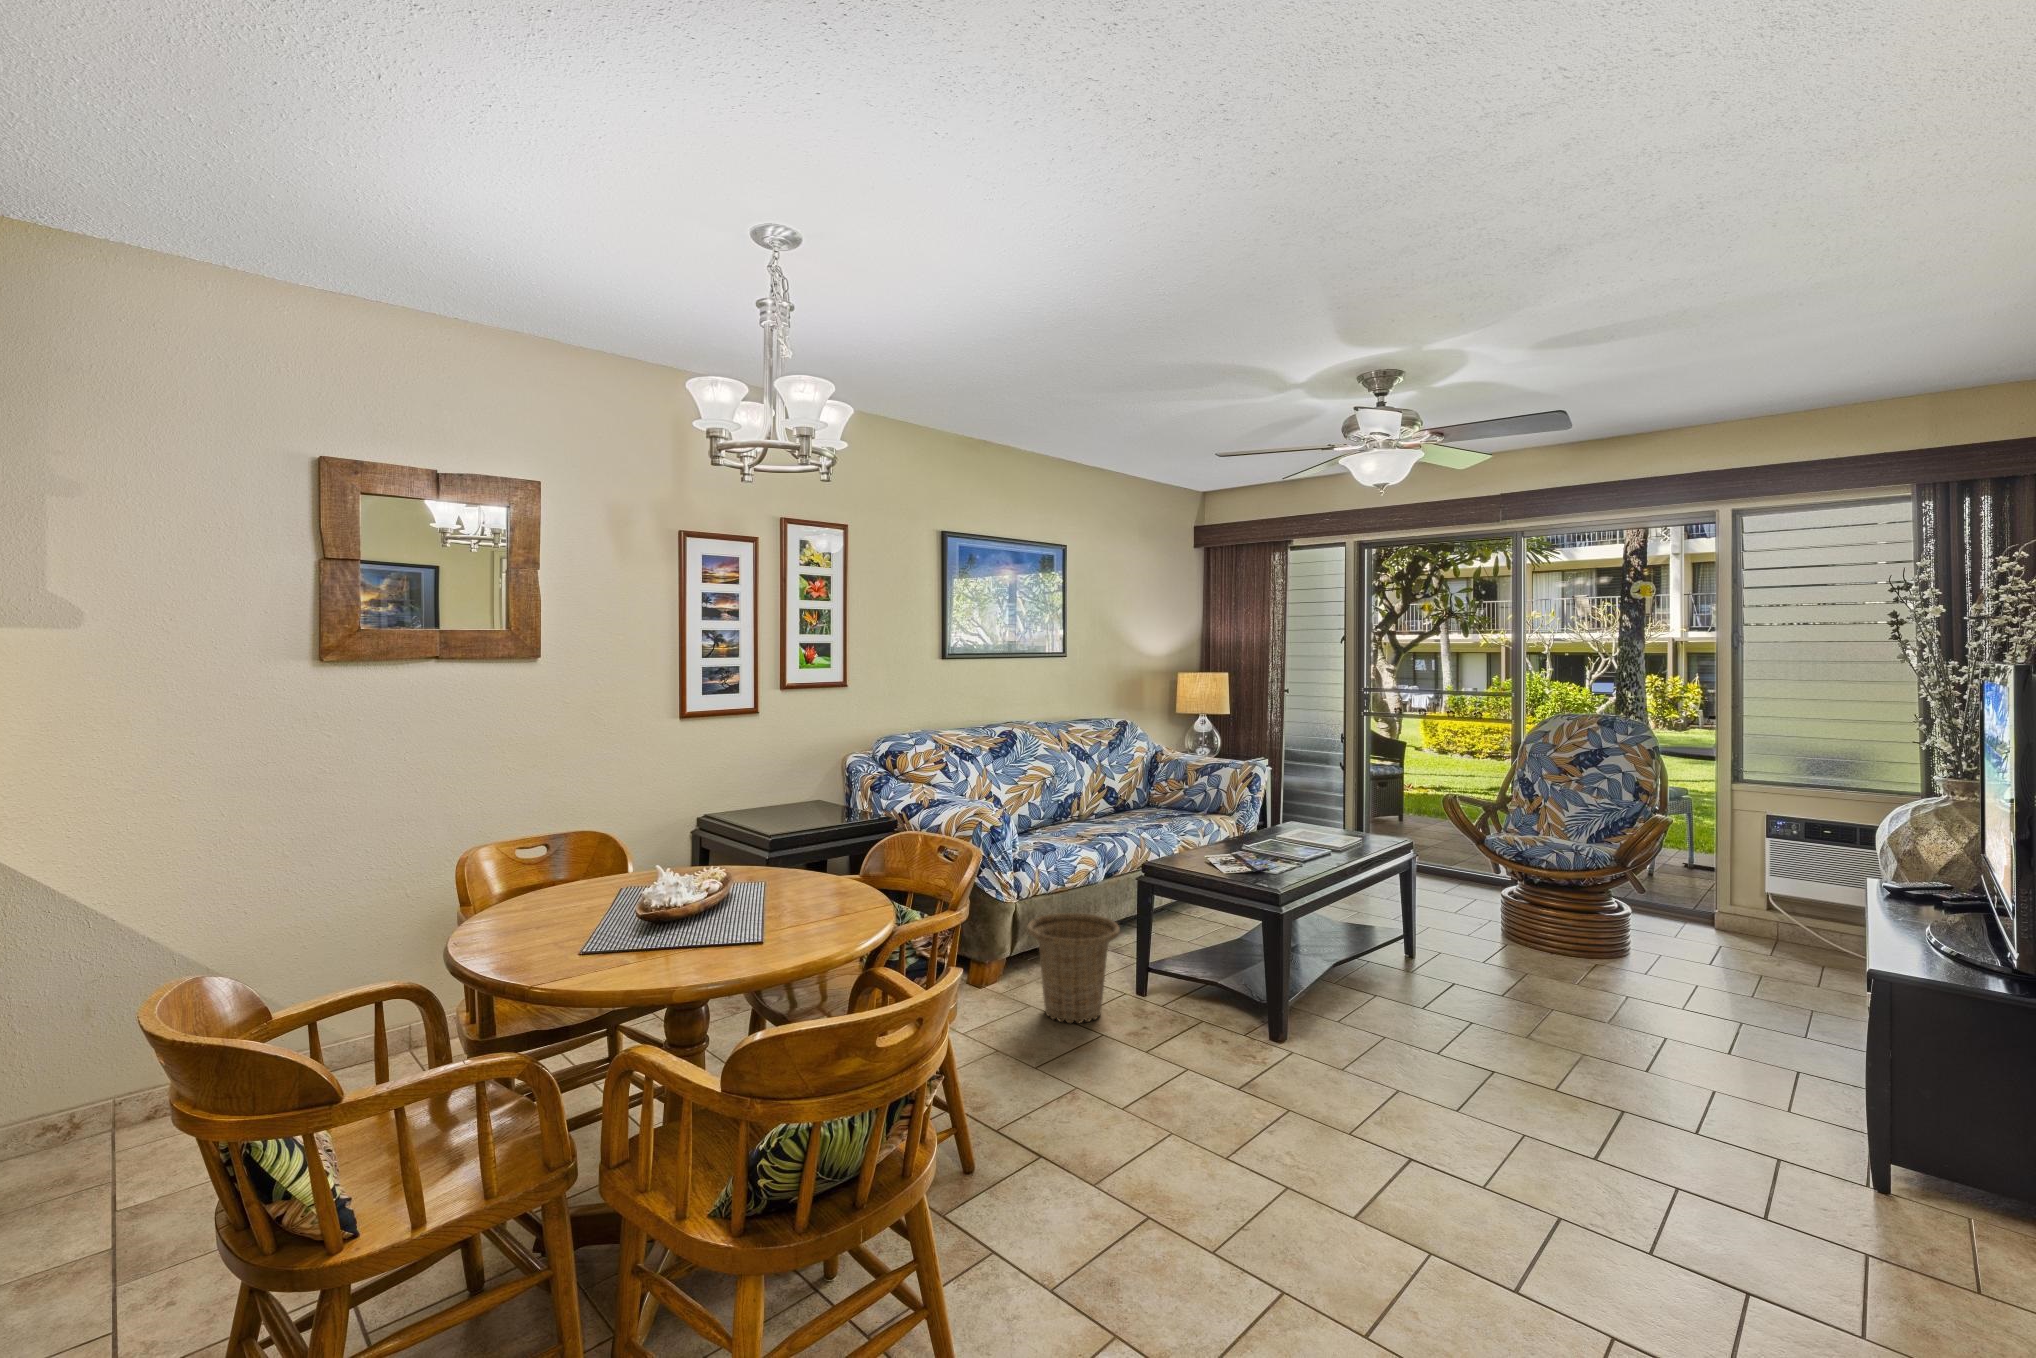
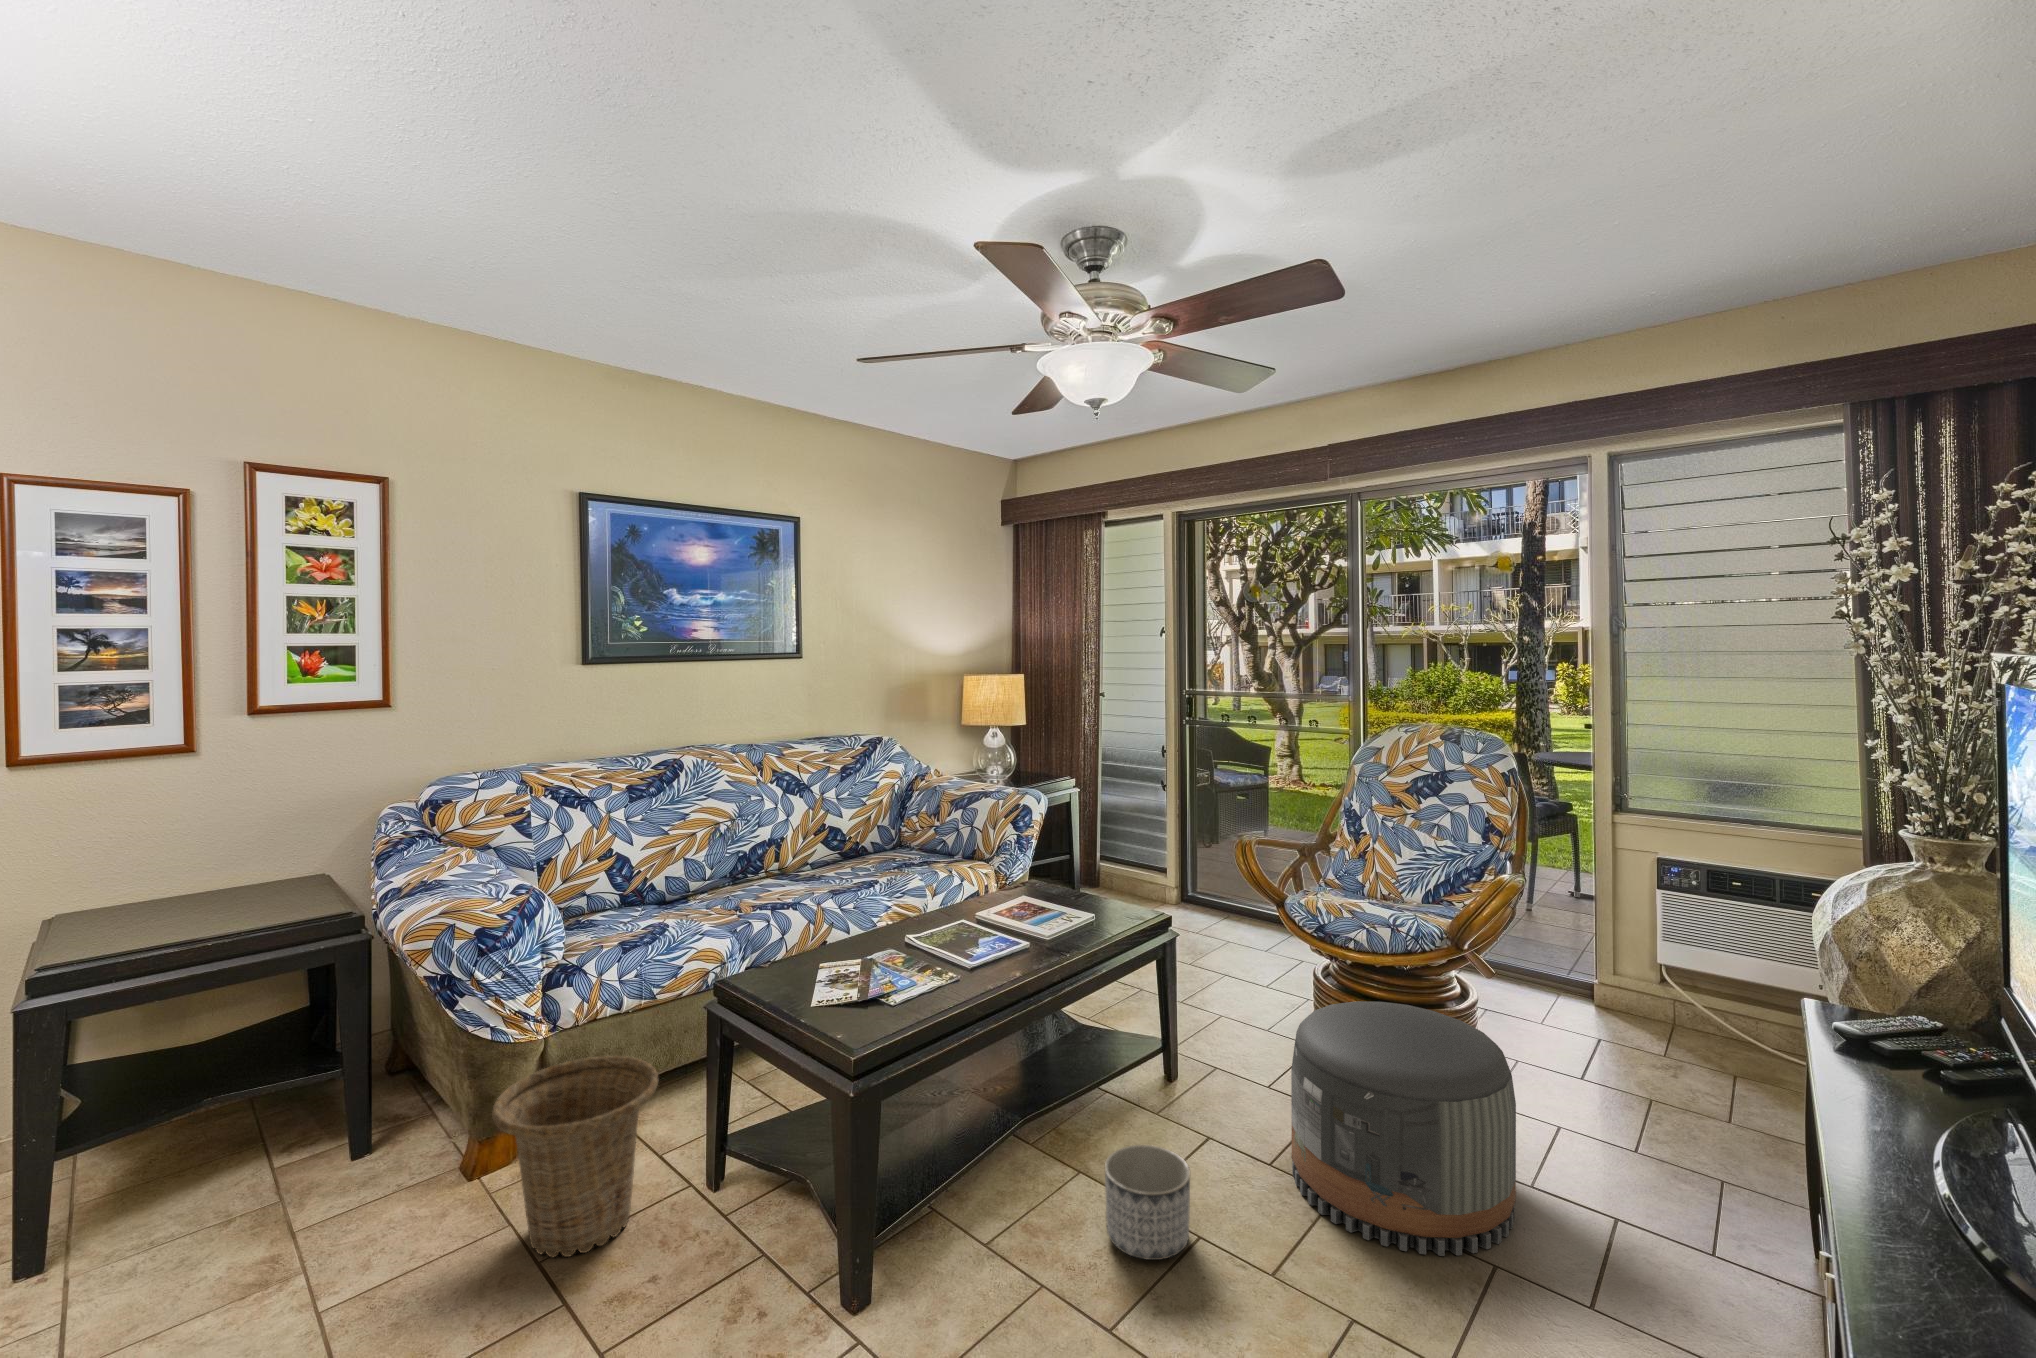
pouf: none [1518,893,1675,1035] -> present [1291,1001,1516,1256]
planter: none [1411,971,1469,1031] -> present [1105,1145,1190,1260]

